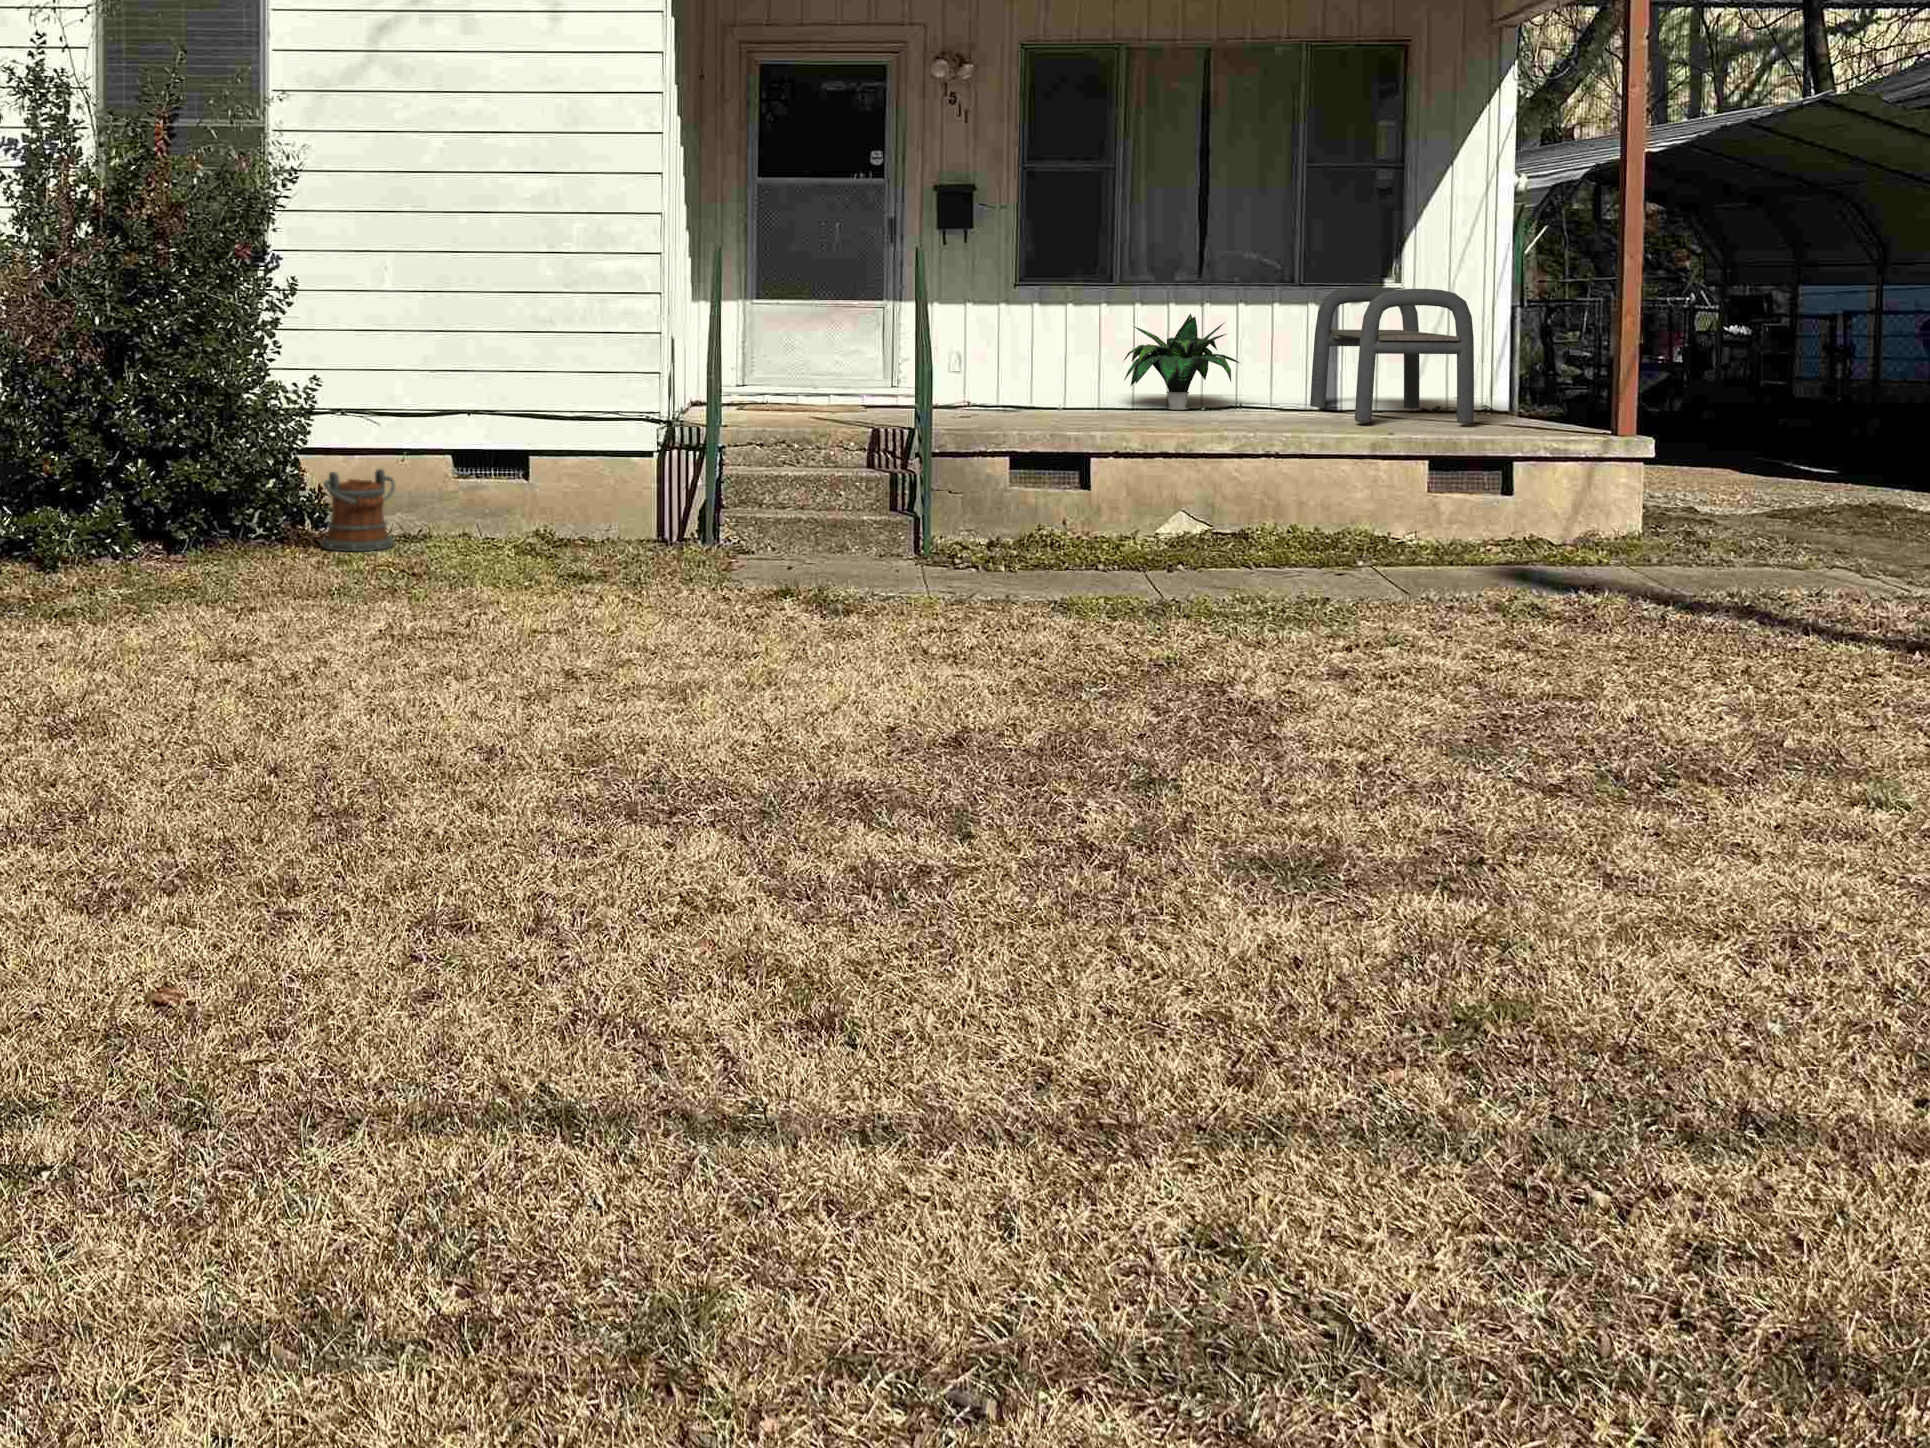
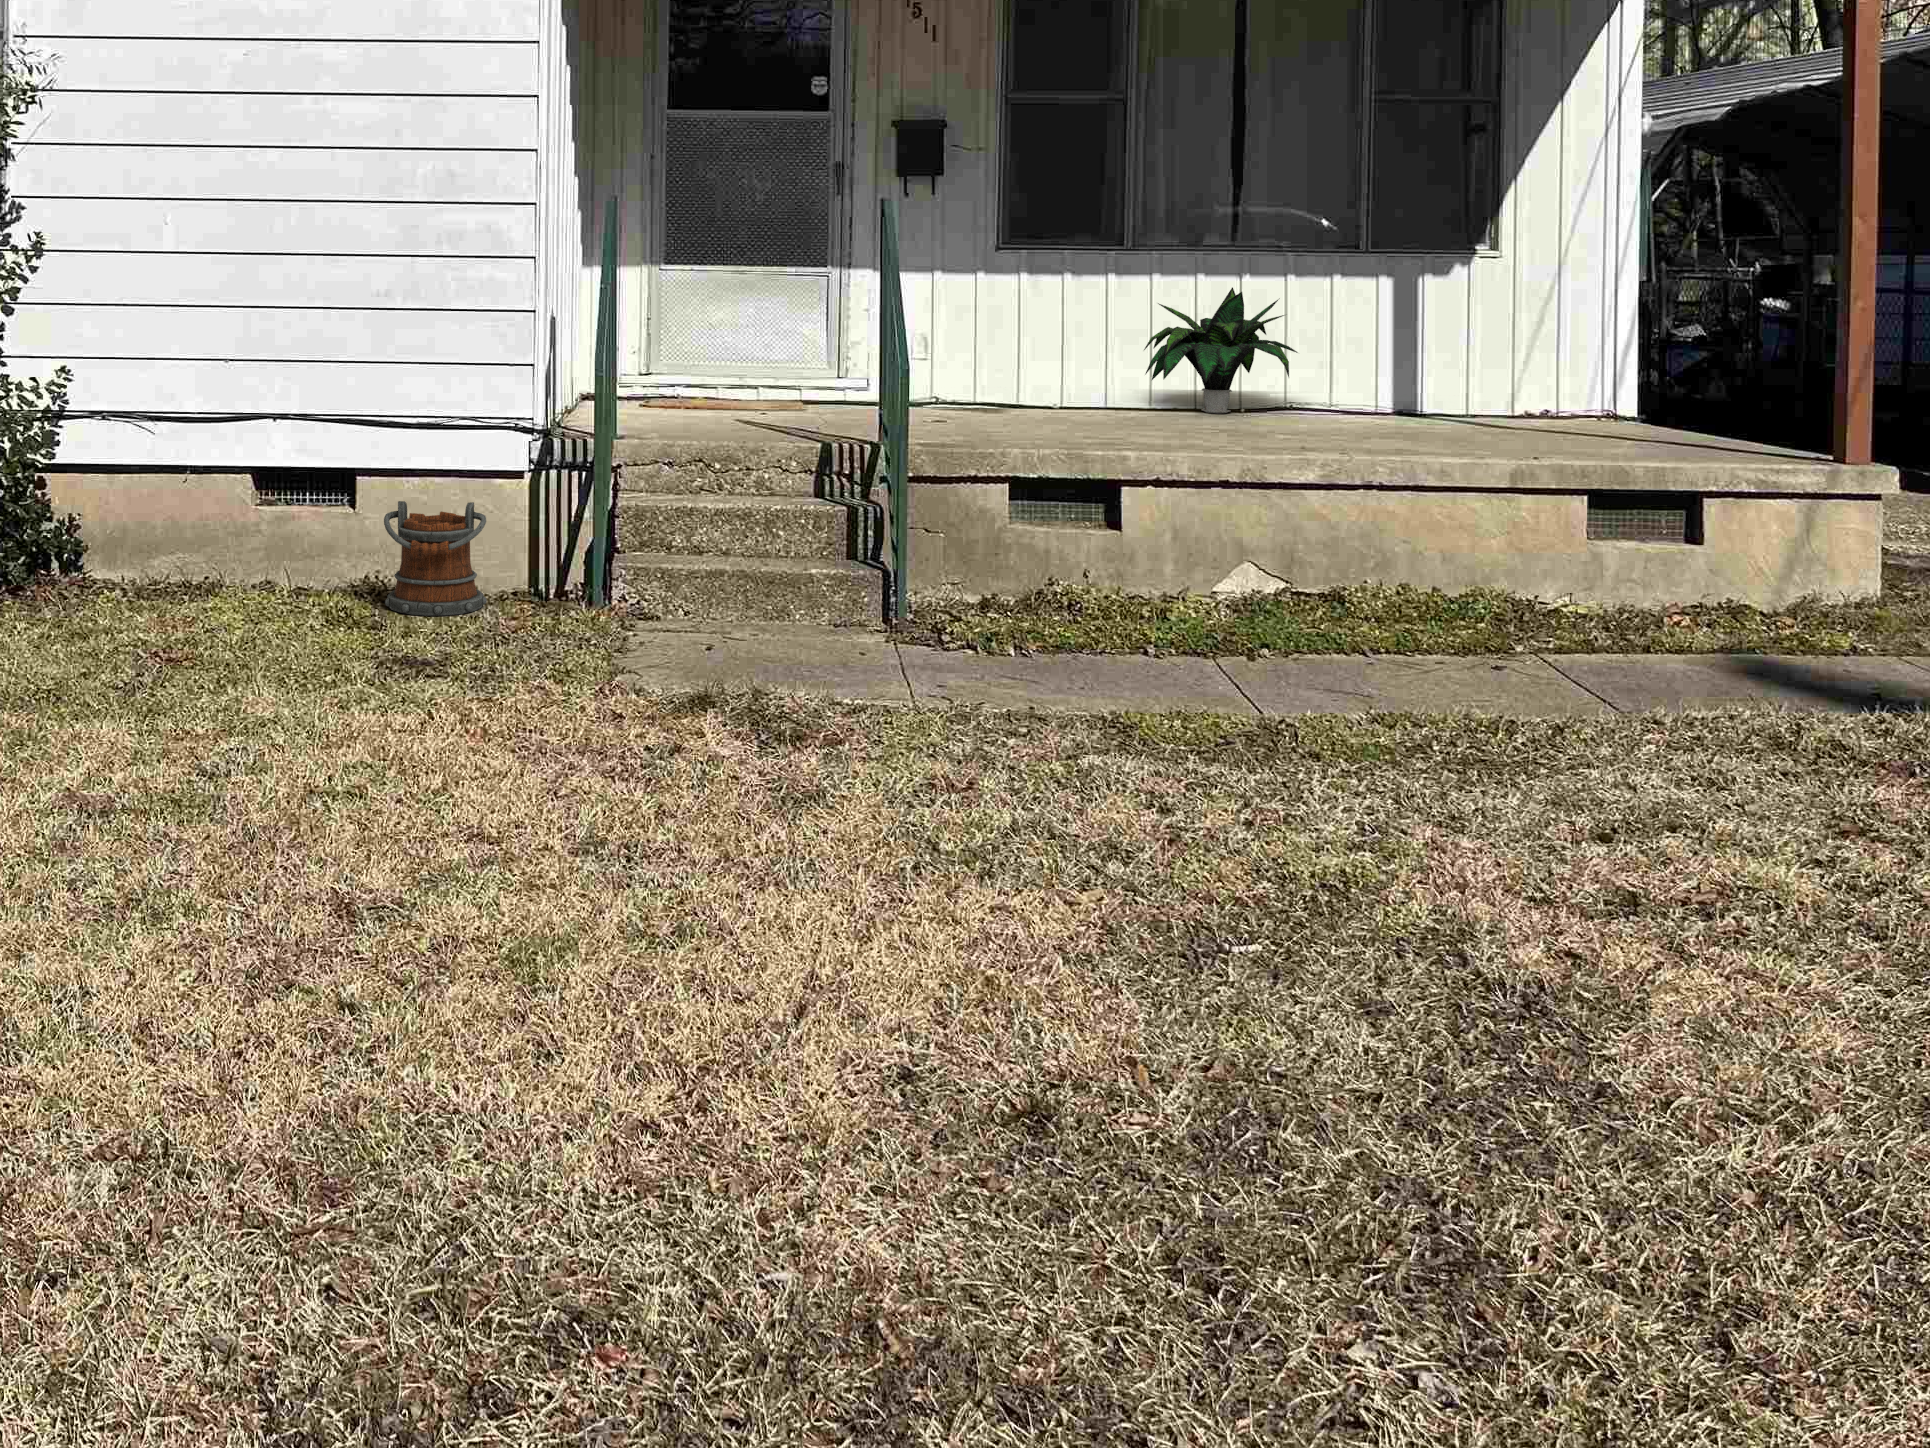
bench: present [1310,286,1474,423] -> none [1386,253,1625,439]
bucket: present [320,469,395,552] -> present [384,501,487,616]

